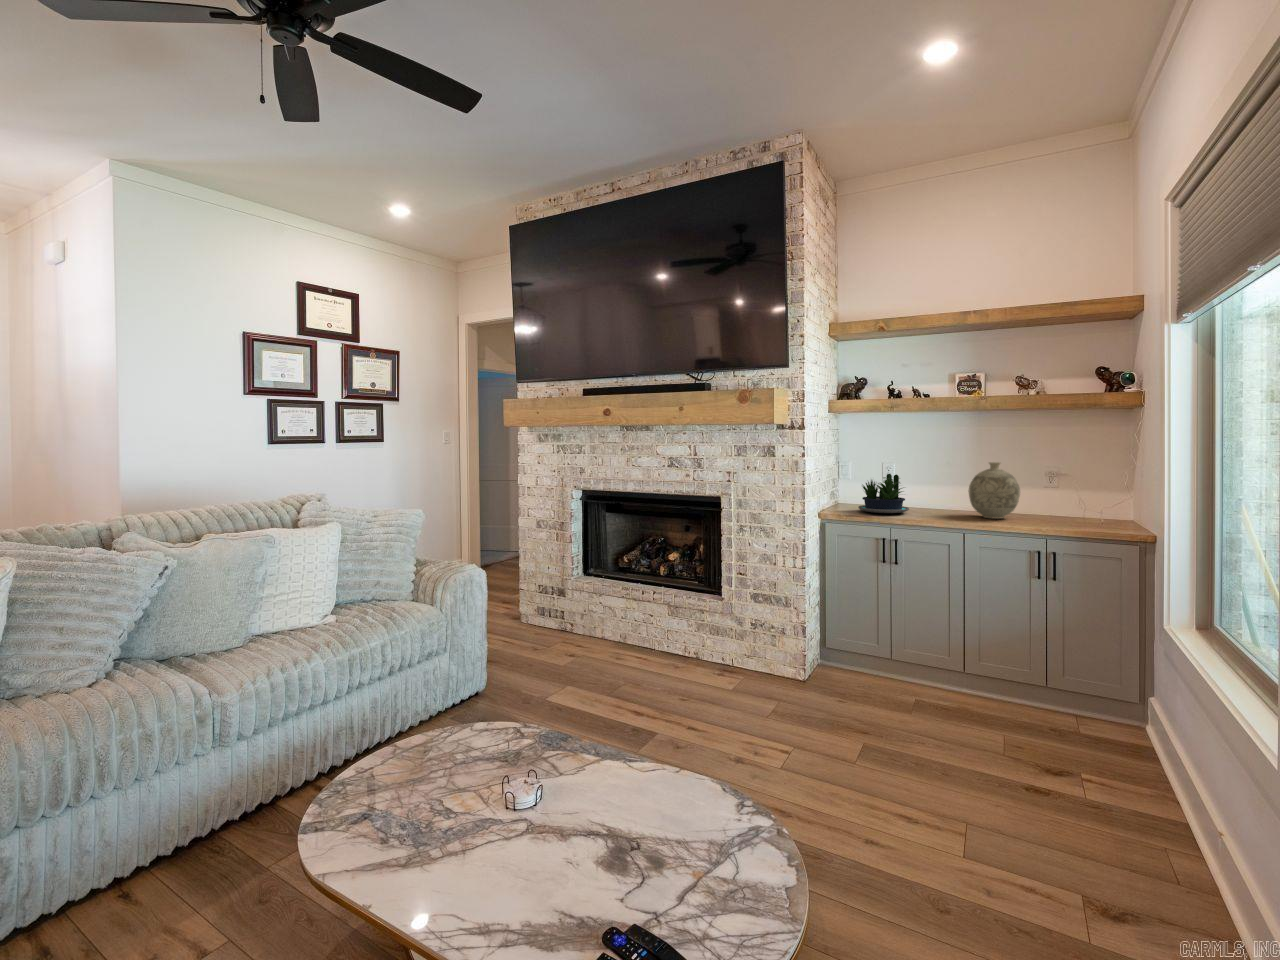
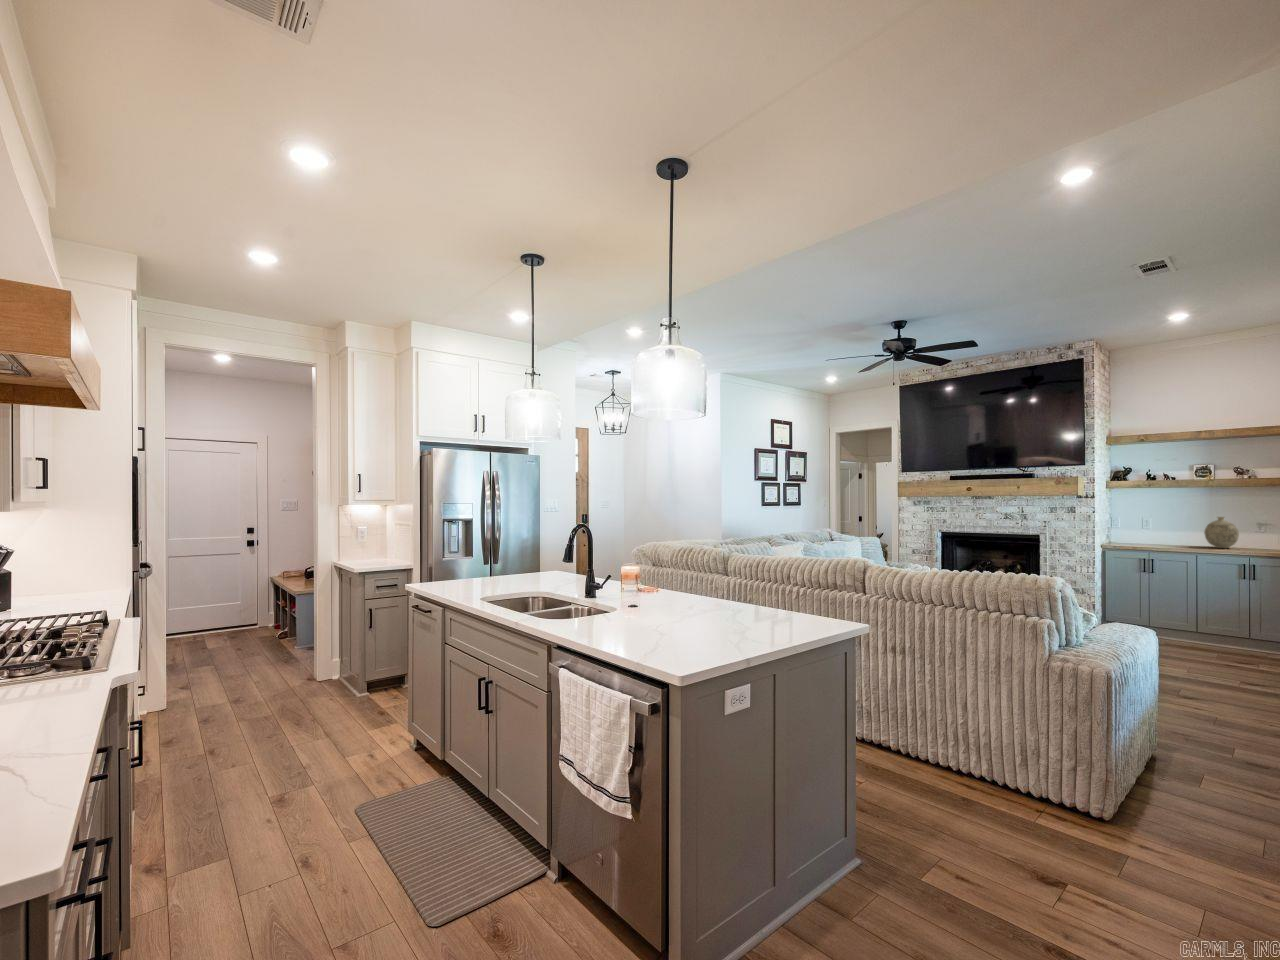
potted plant: present [858,474,909,513] -> none [1130,523,1165,545]

